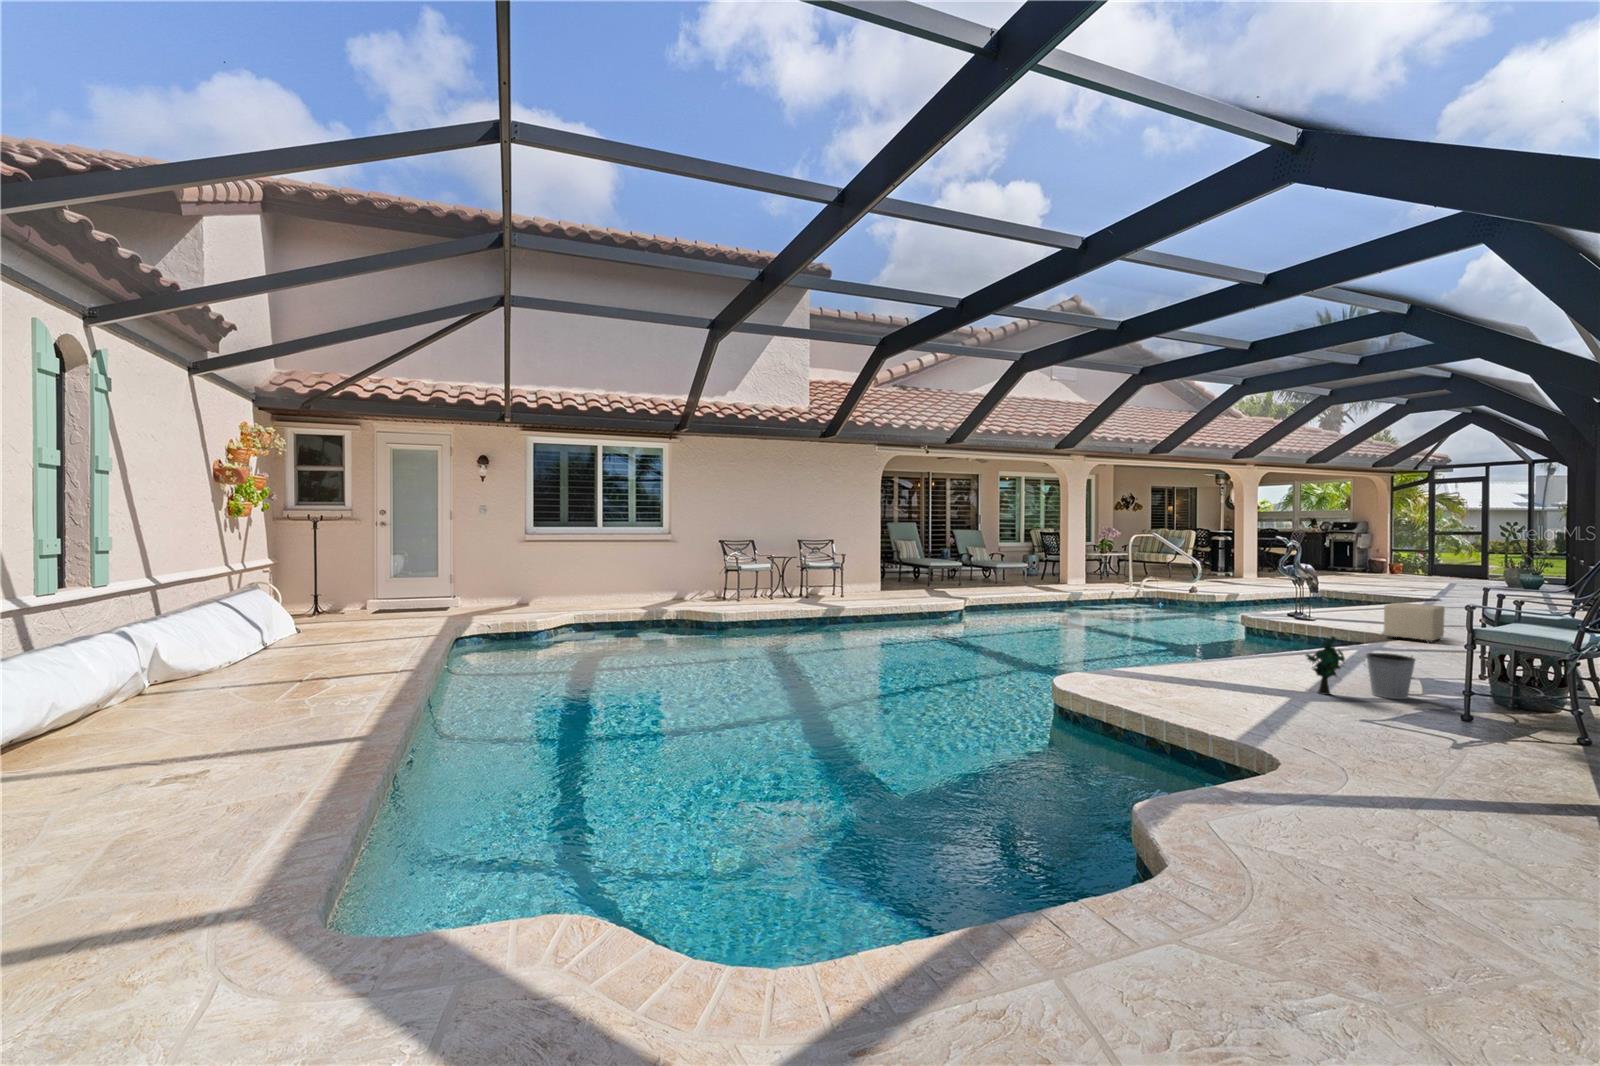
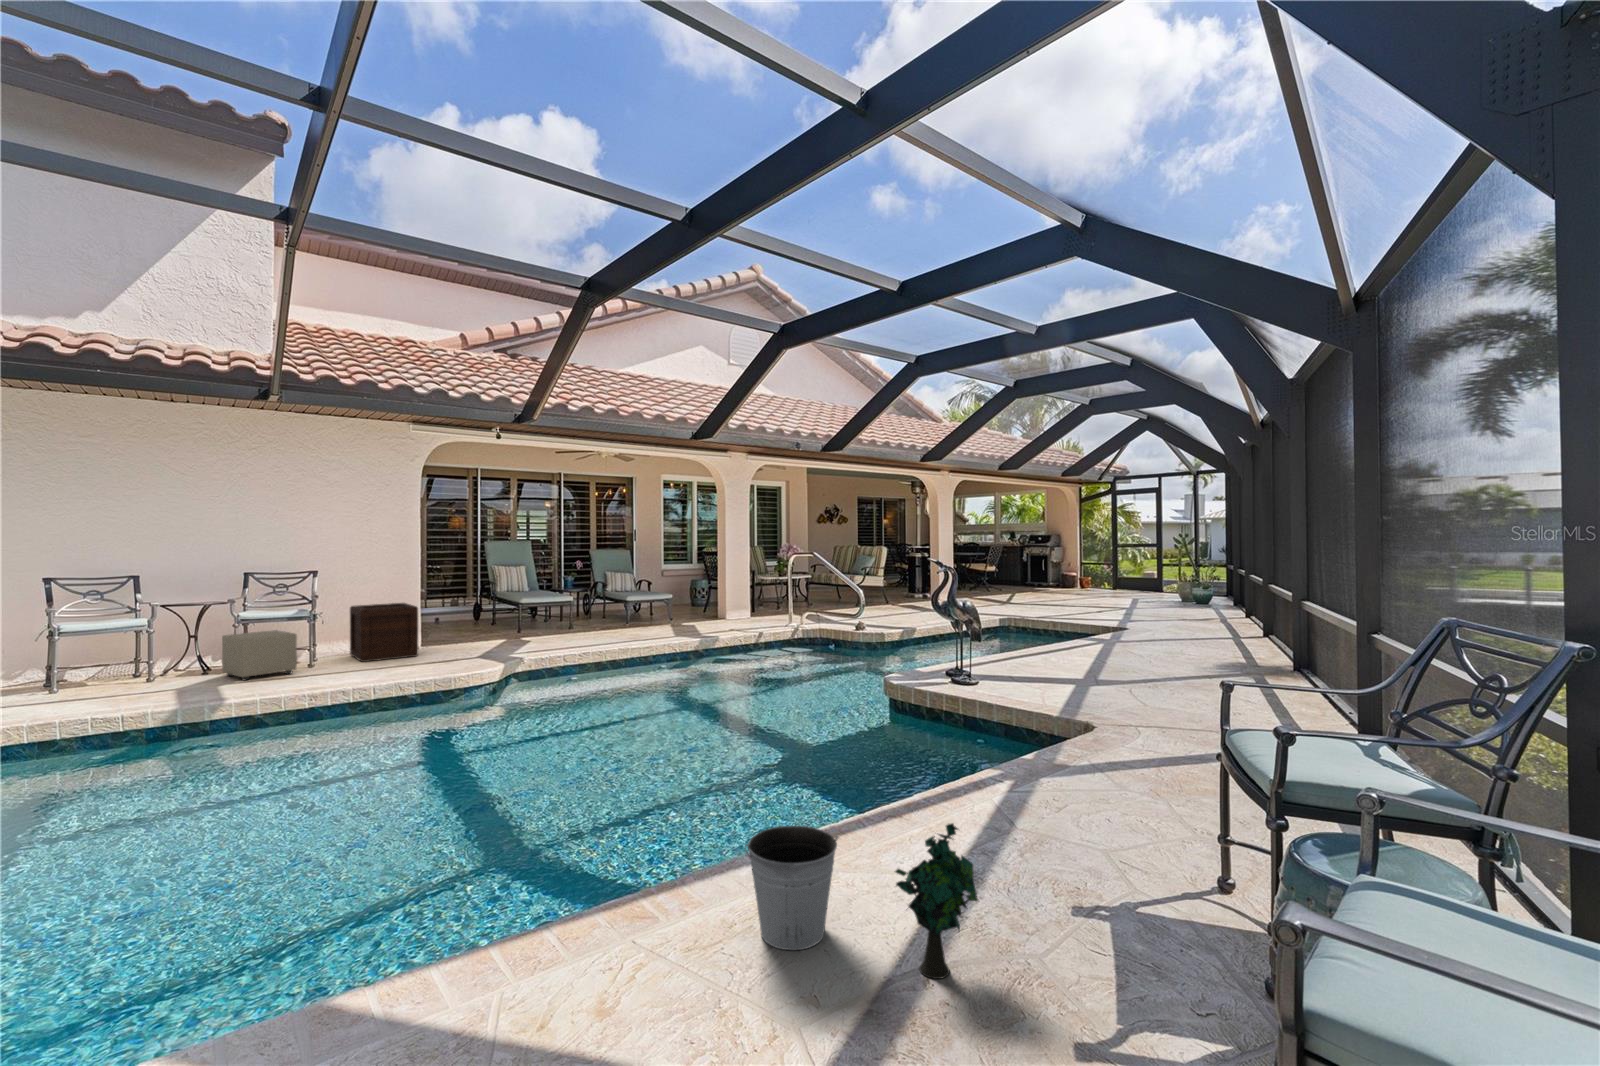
wooden crate: none [847,561,890,595] -> present [350,603,418,662]
ottoman: present [1384,603,1445,643] -> present [222,630,297,680]
bucket: present [1366,653,1416,699] -> present [746,826,838,950]

